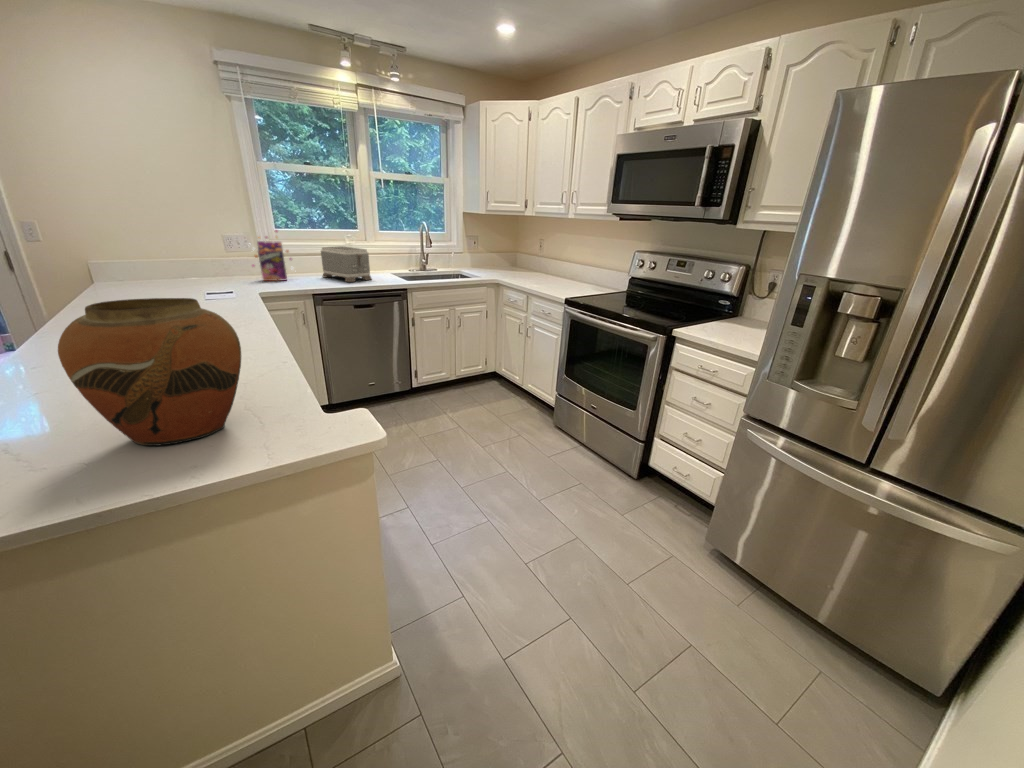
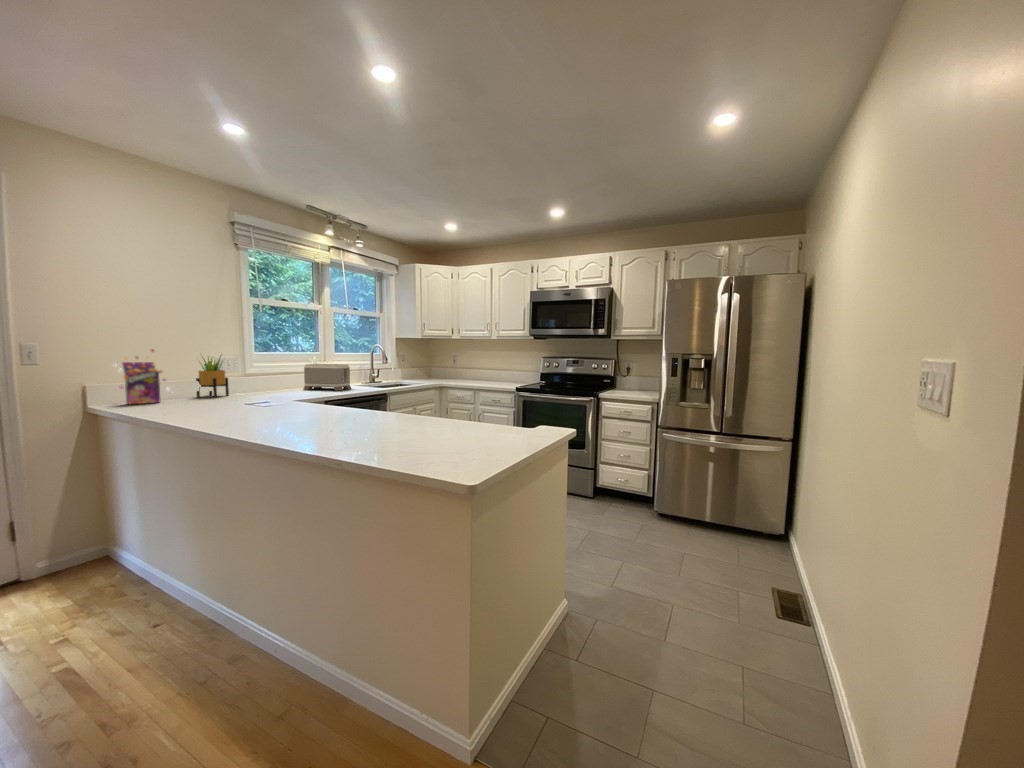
potted plant: none [193,230,236,282] -> present [196,354,229,397]
cereal box: present [252,230,293,281] -> present [119,349,169,404]
vase: present [58,298,241,446] -> none [452,364,509,443]

